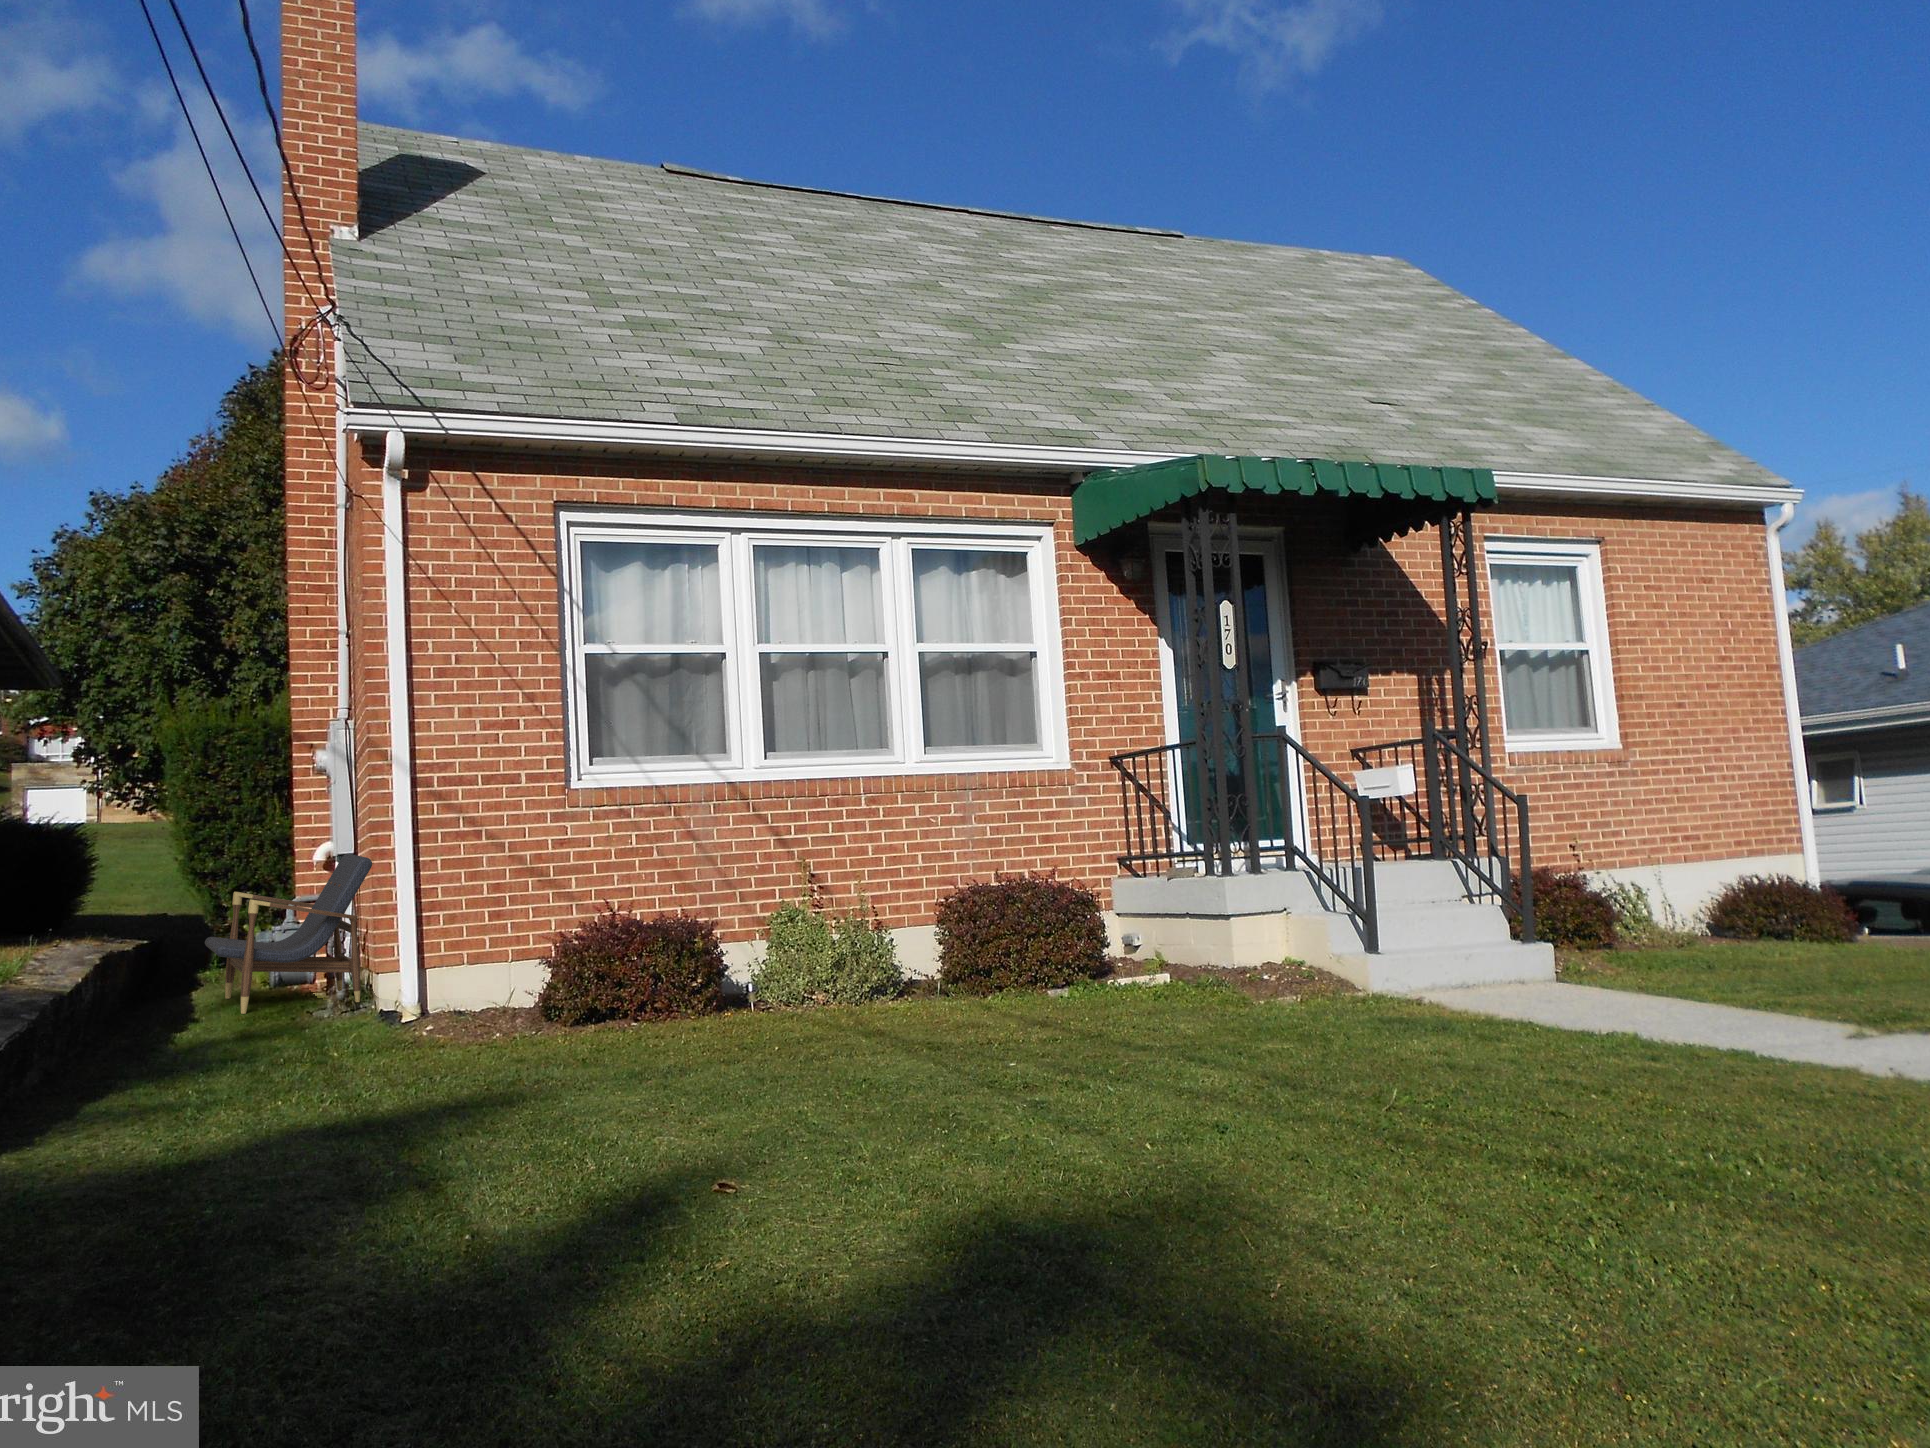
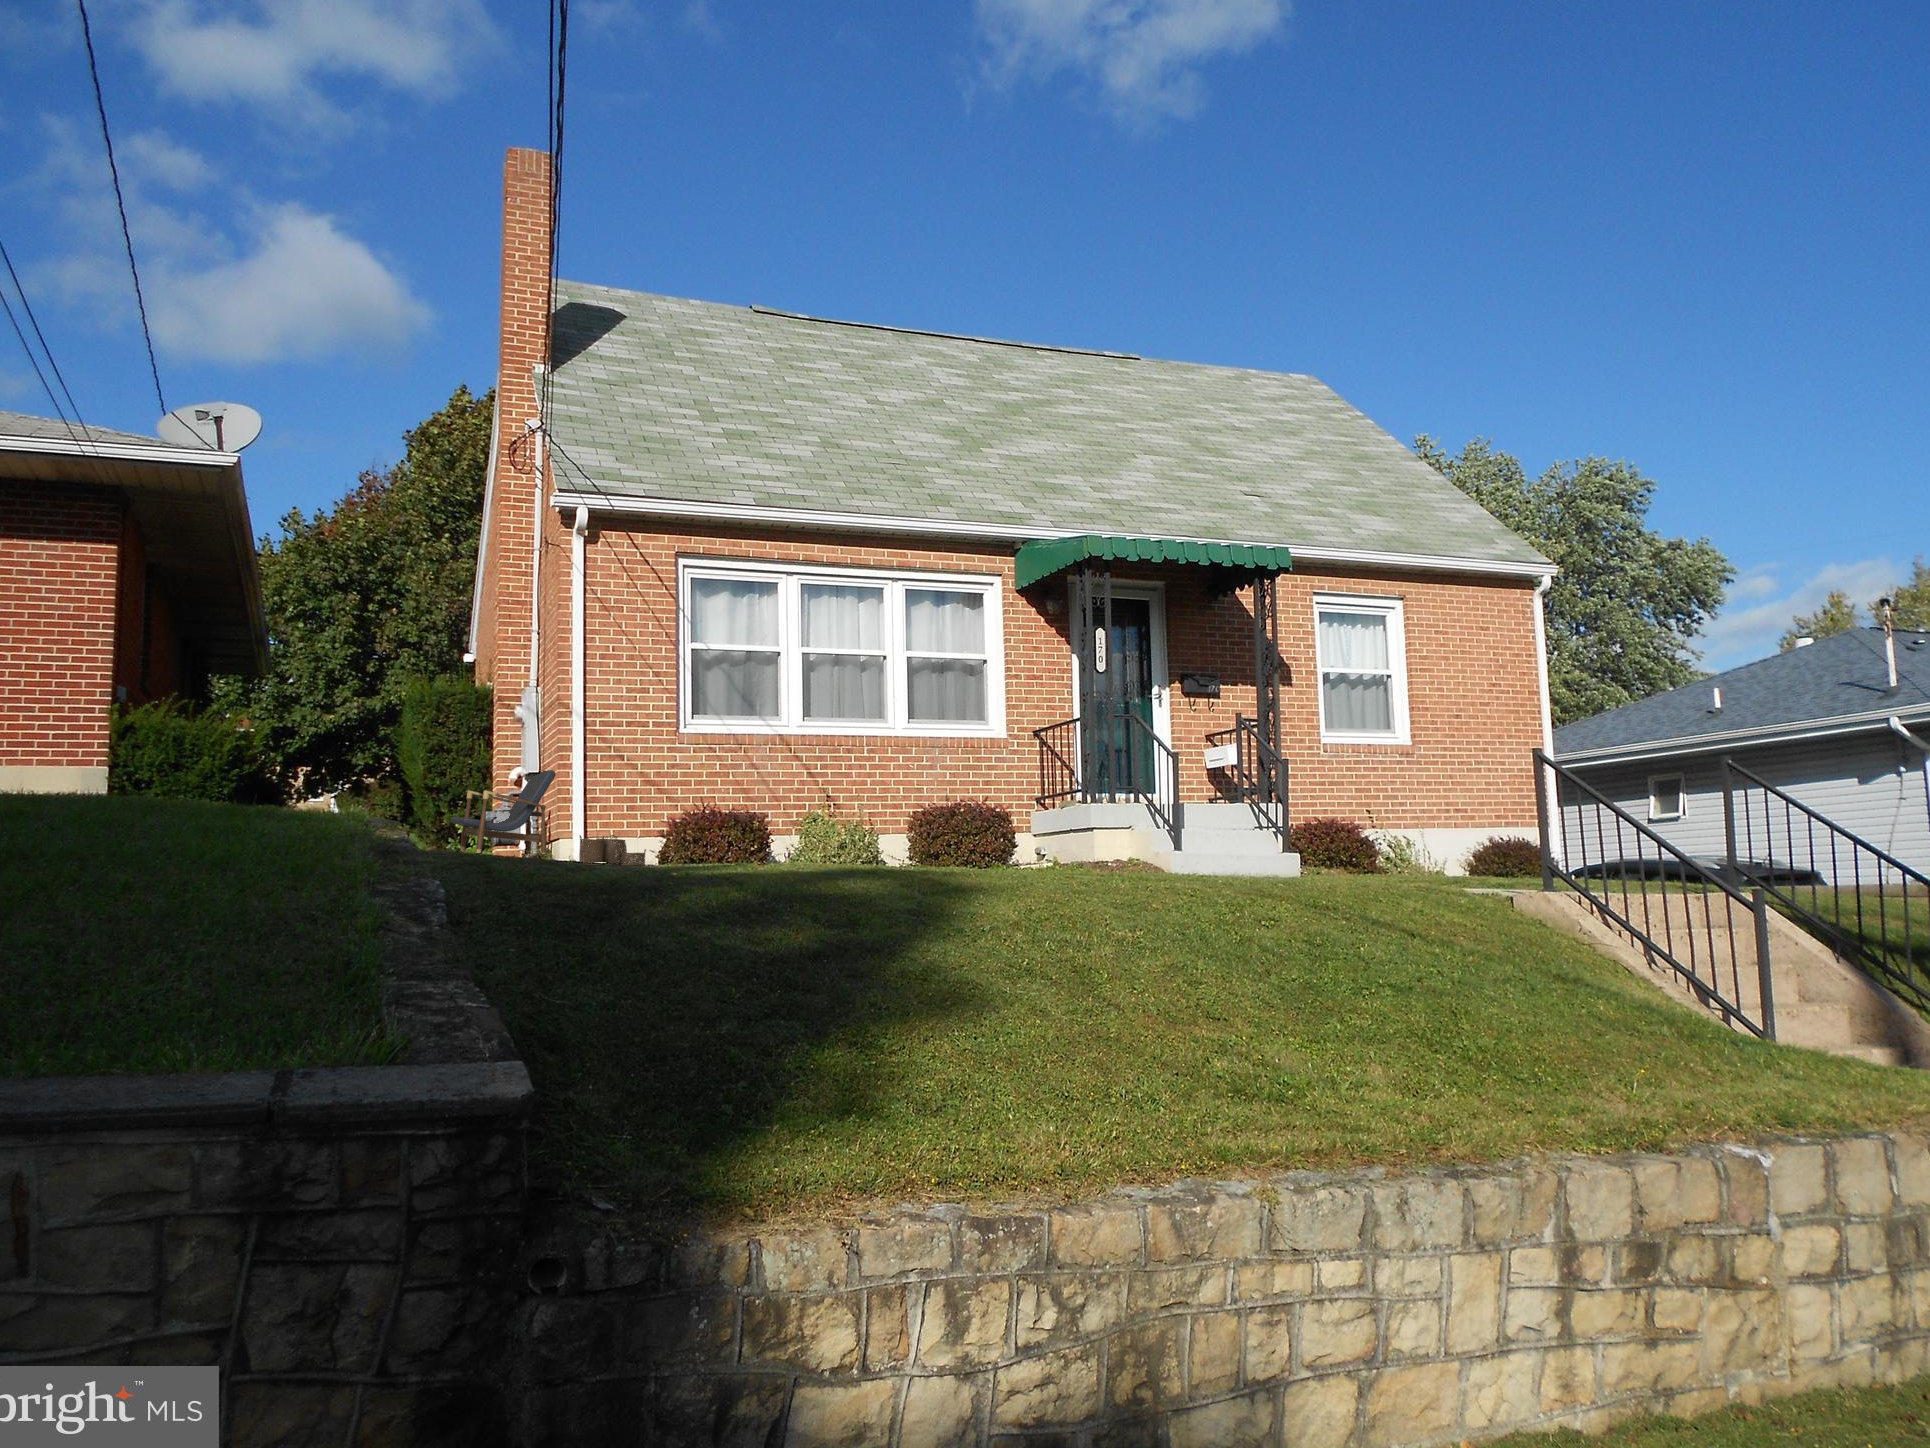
woven basket: none [404,967,517,1027] -> present [579,835,646,866]

